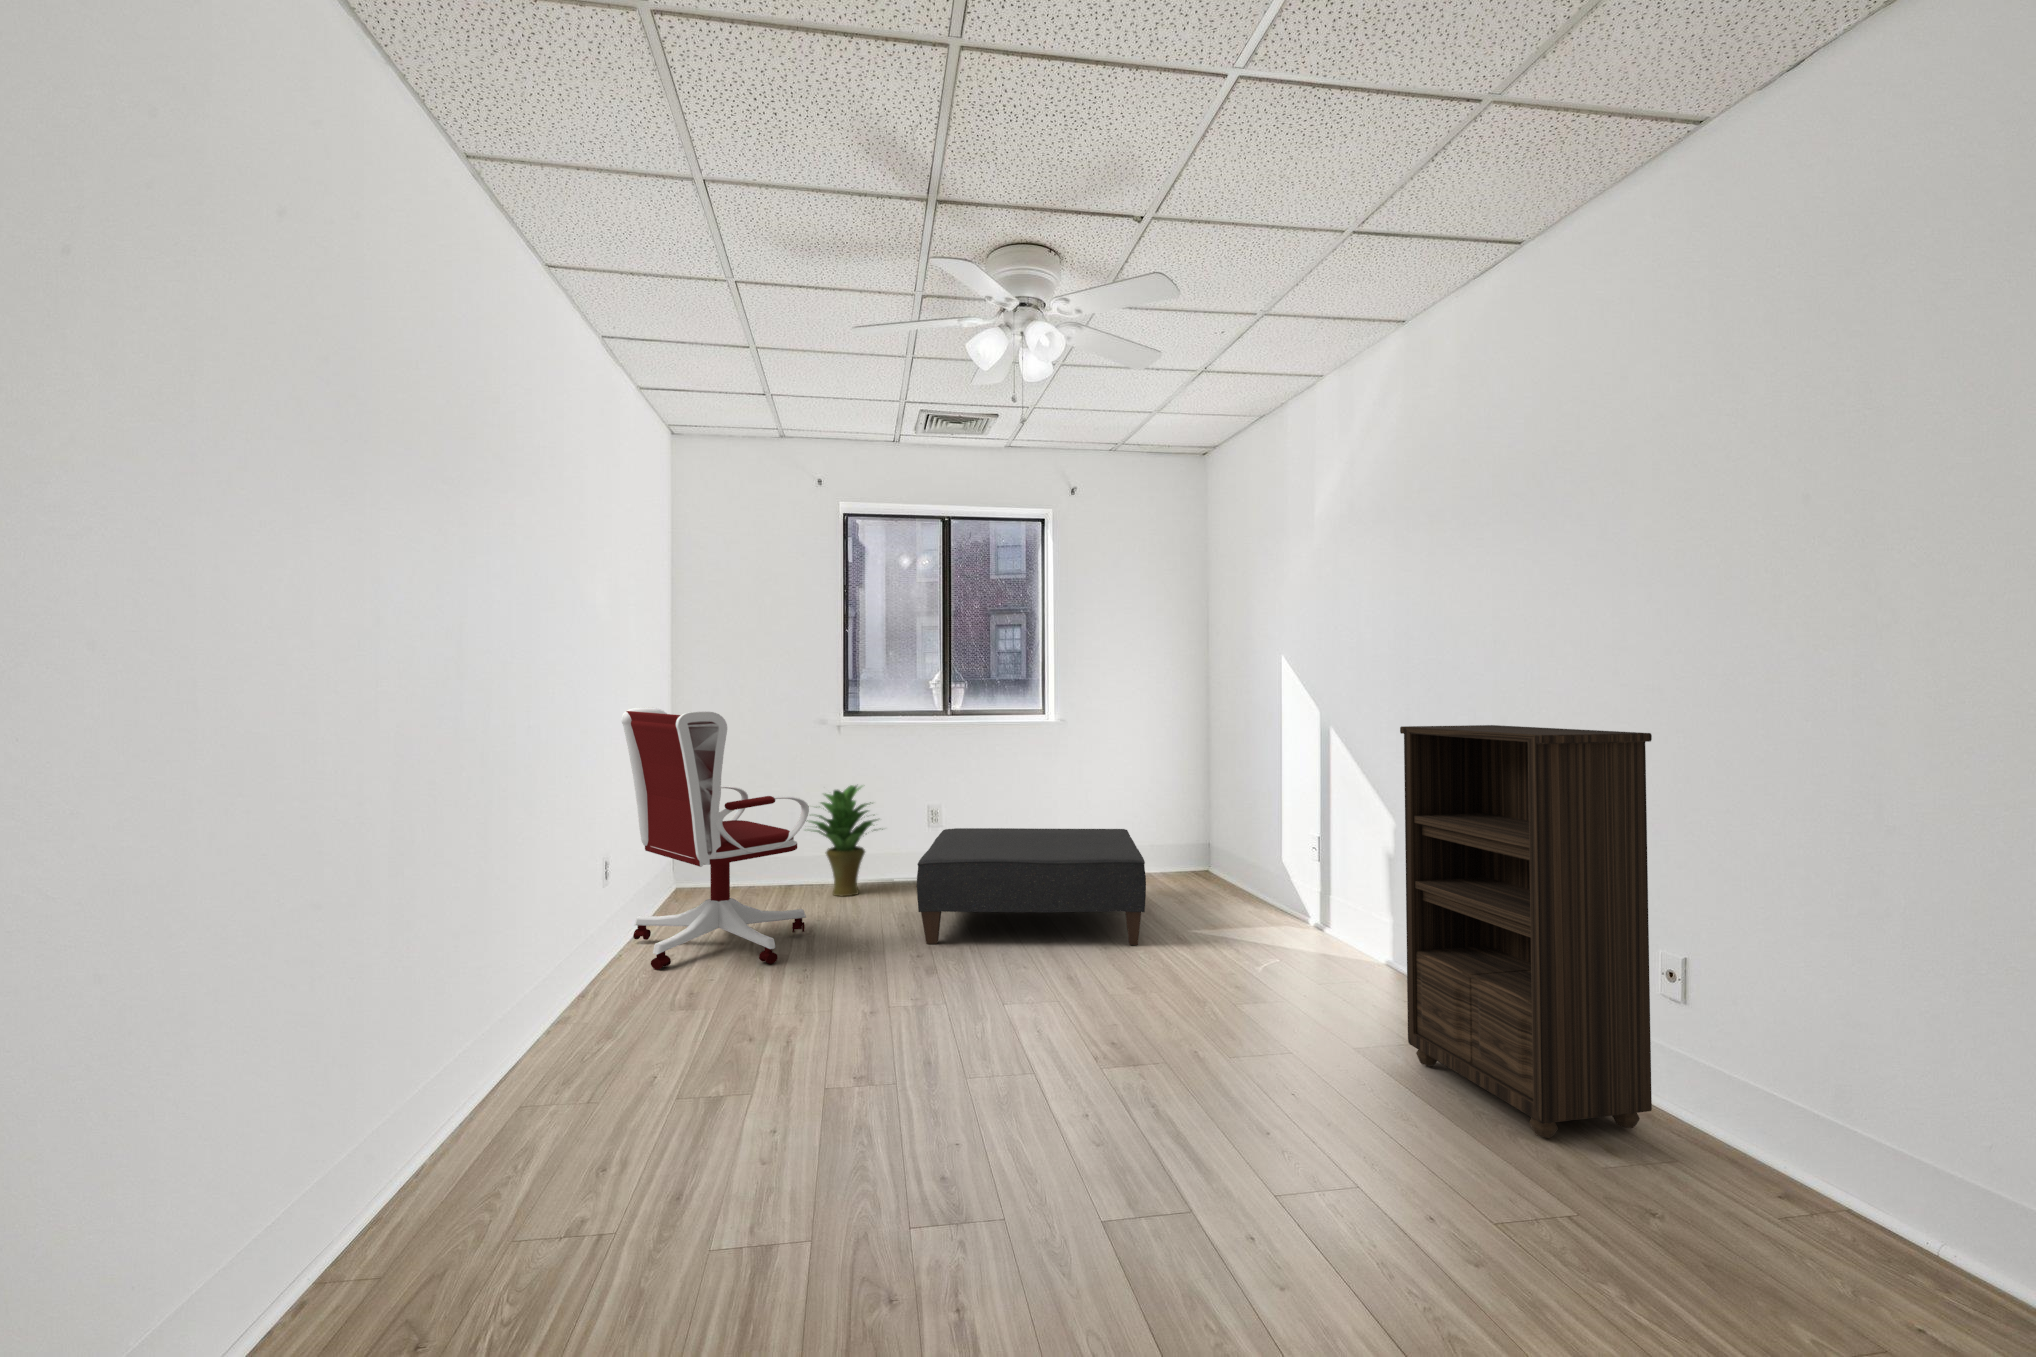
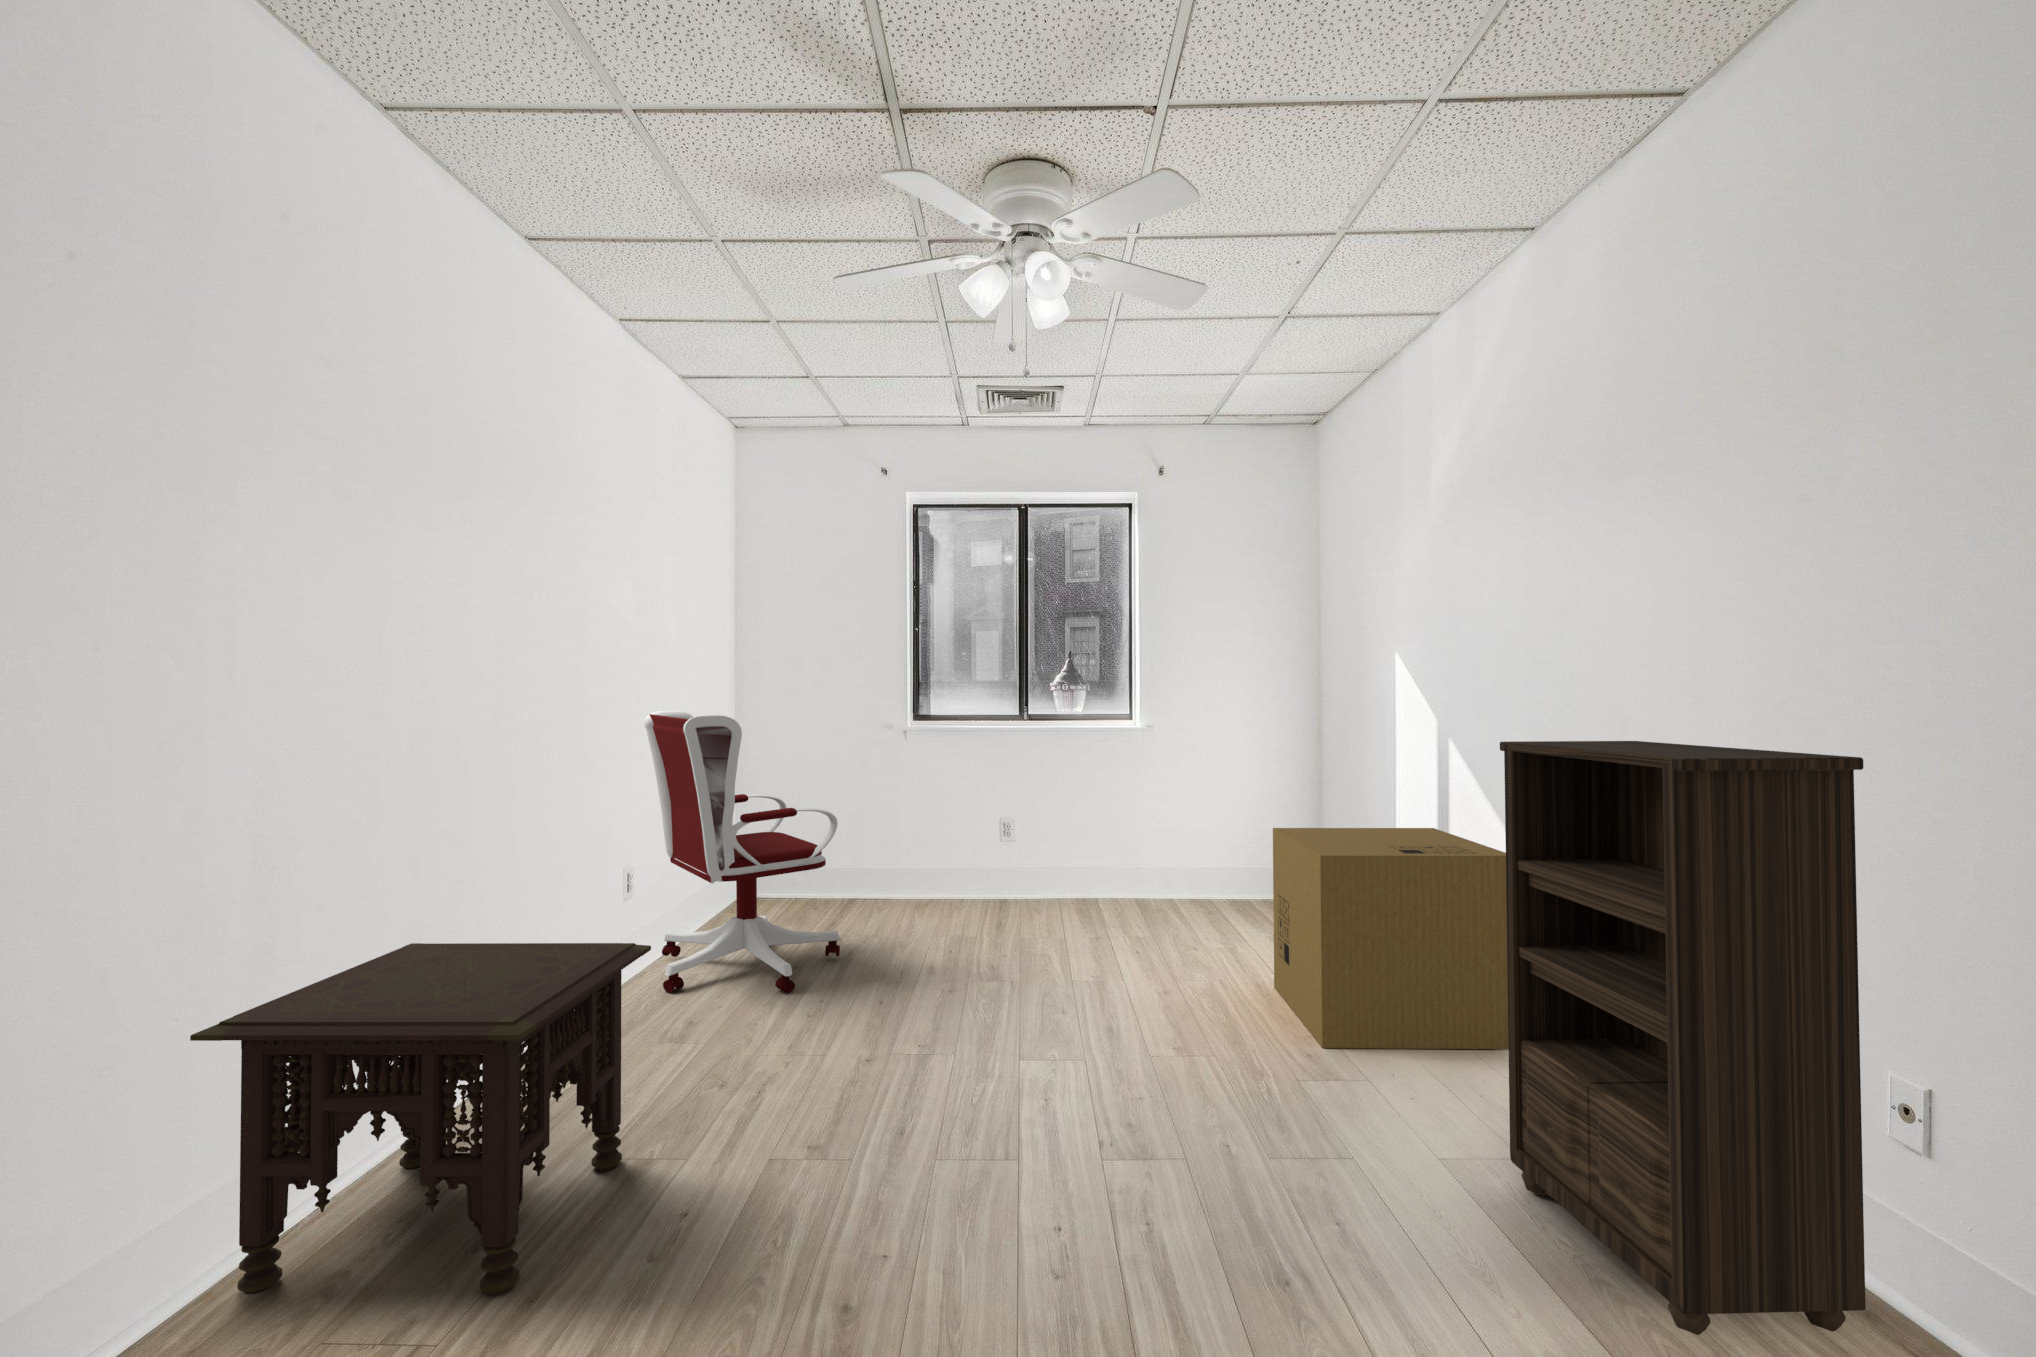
potted plant: present [807,785,883,896] -> none [859,794,949,915]
cardboard box: none [1191,801,1391,980] -> present [1273,828,1509,1049]
ottoman: present [917,828,1146,945] -> none [953,845,1215,992]
side table: none [370,909,717,1219] -> present [190,943,651,1295]

